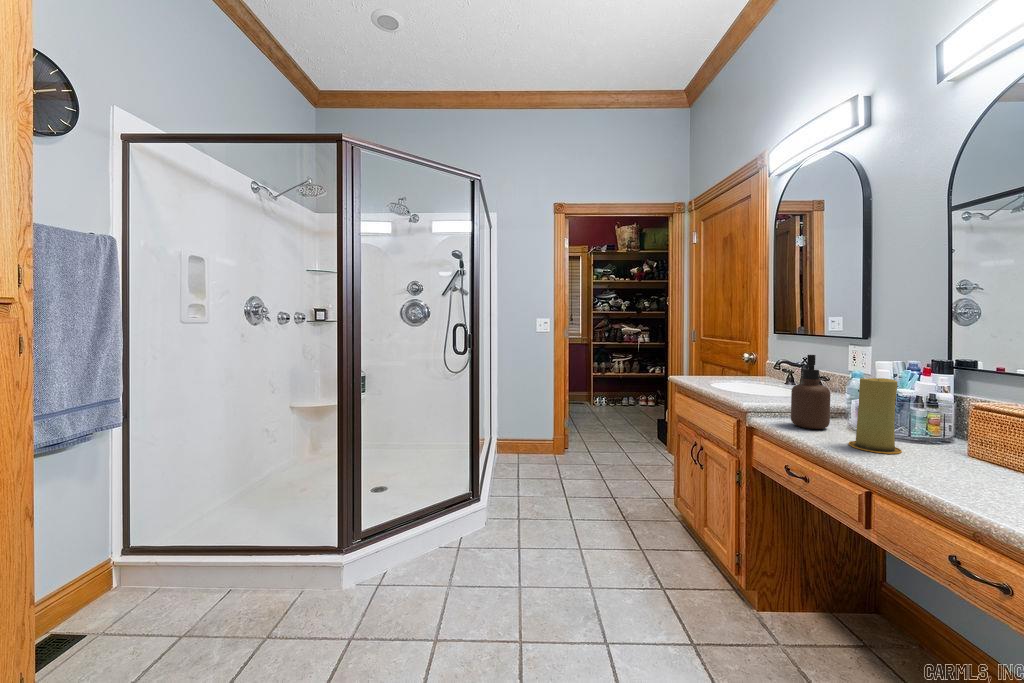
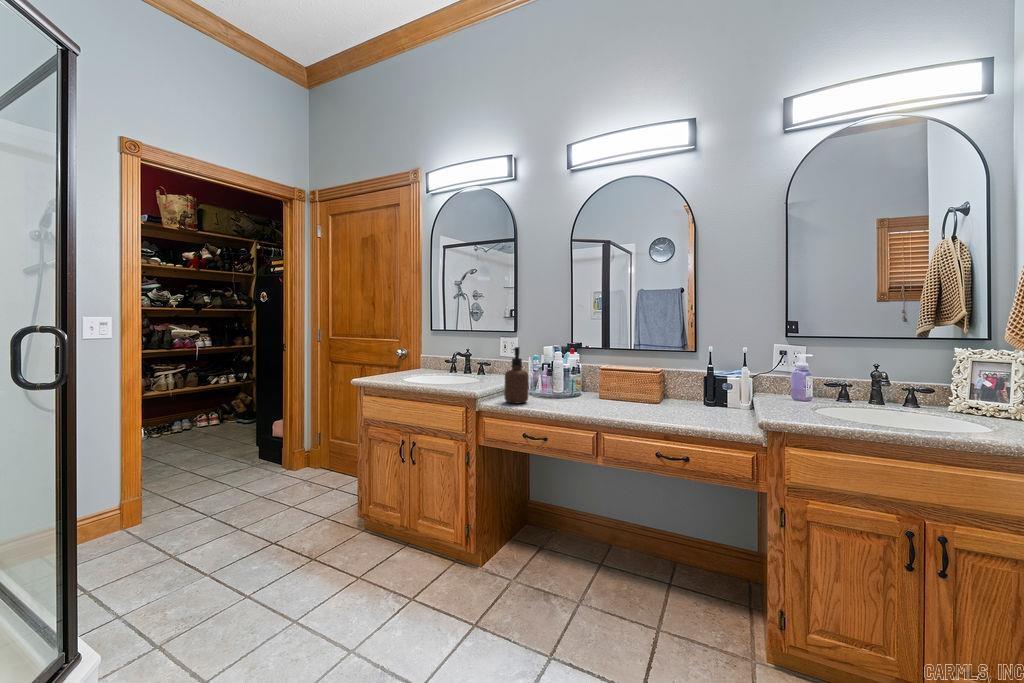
candle: present [848,378,902,454] -> none [554,360,581,409]

